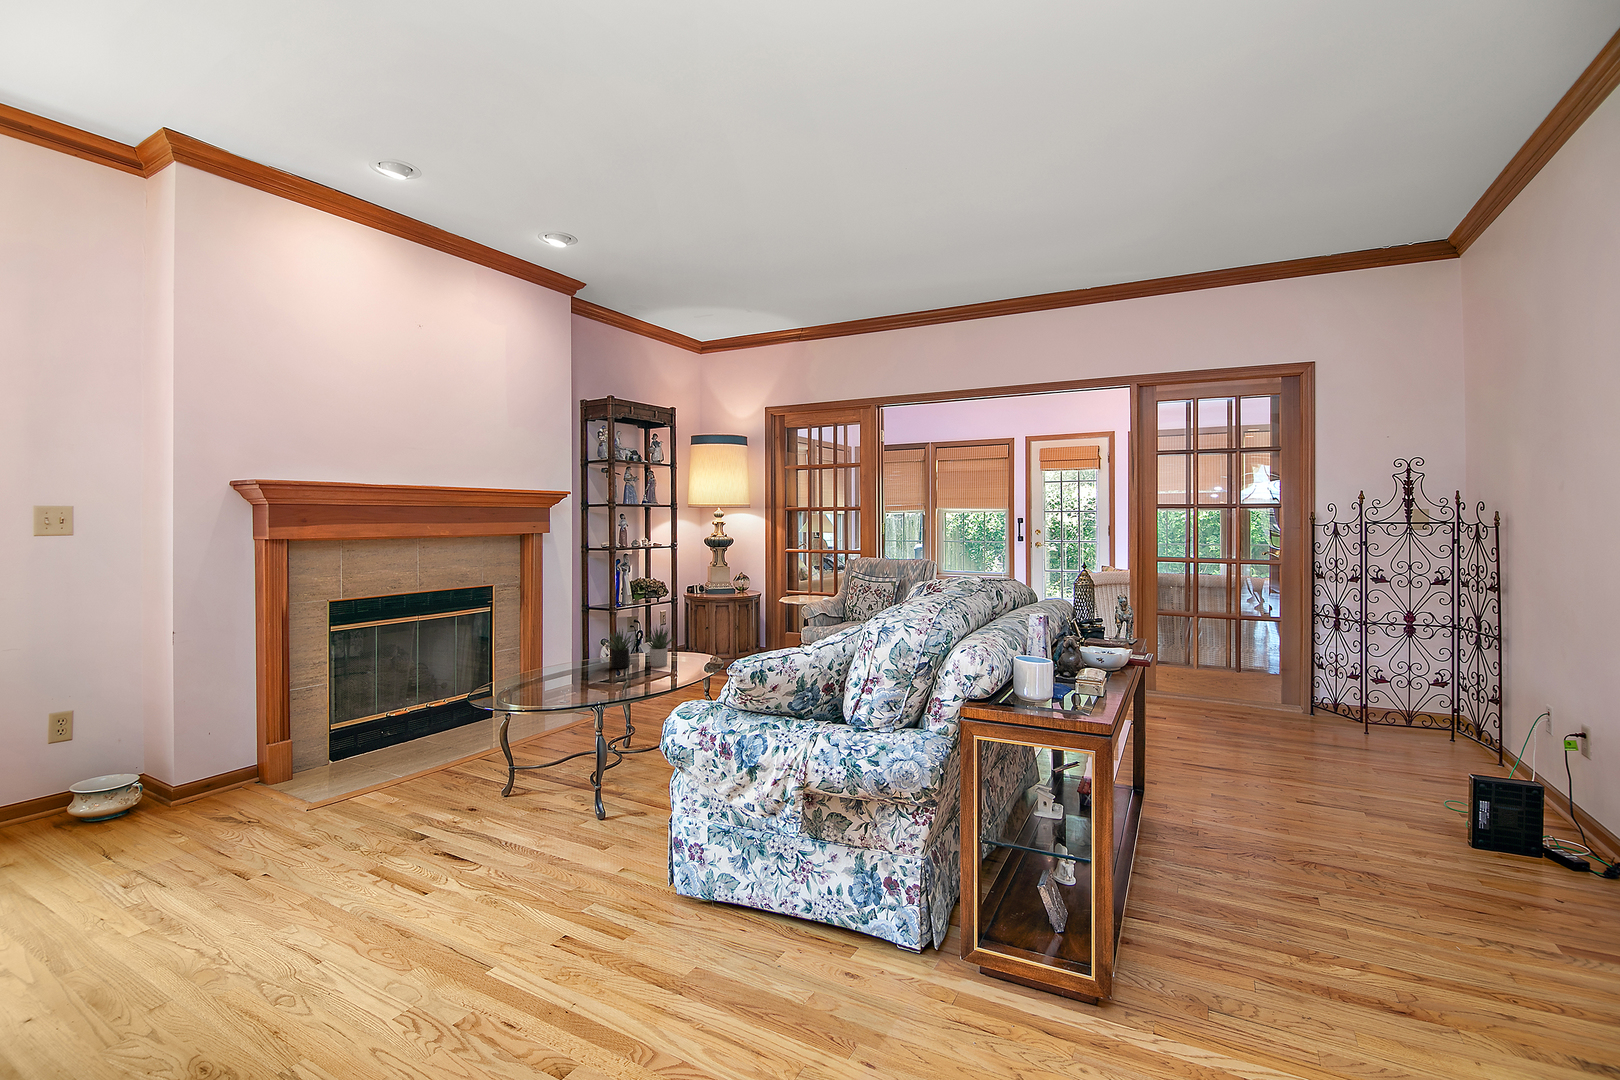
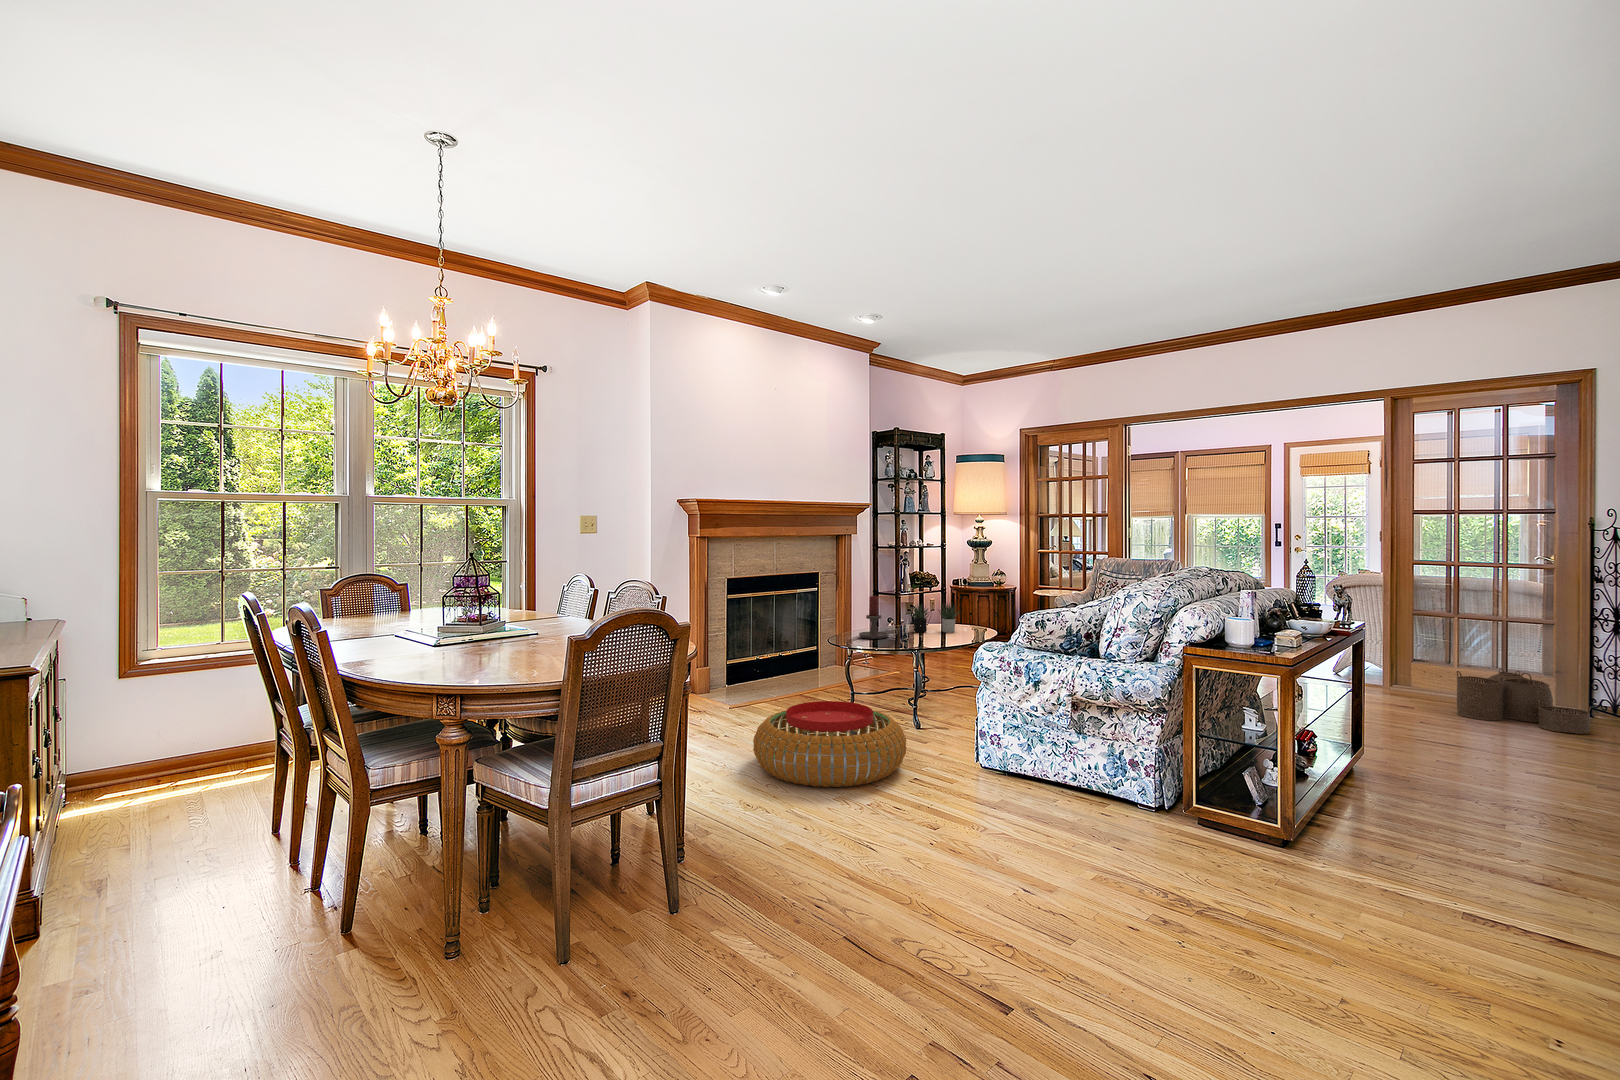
candle holder: none [527,622,584,685] -> present [859,596,898,639]
woven basket: none [1206,670,1328,741] -> present [1456,668,1591,734]
pouf: none [283,804,564,980] -> present [753,701,906,787]

